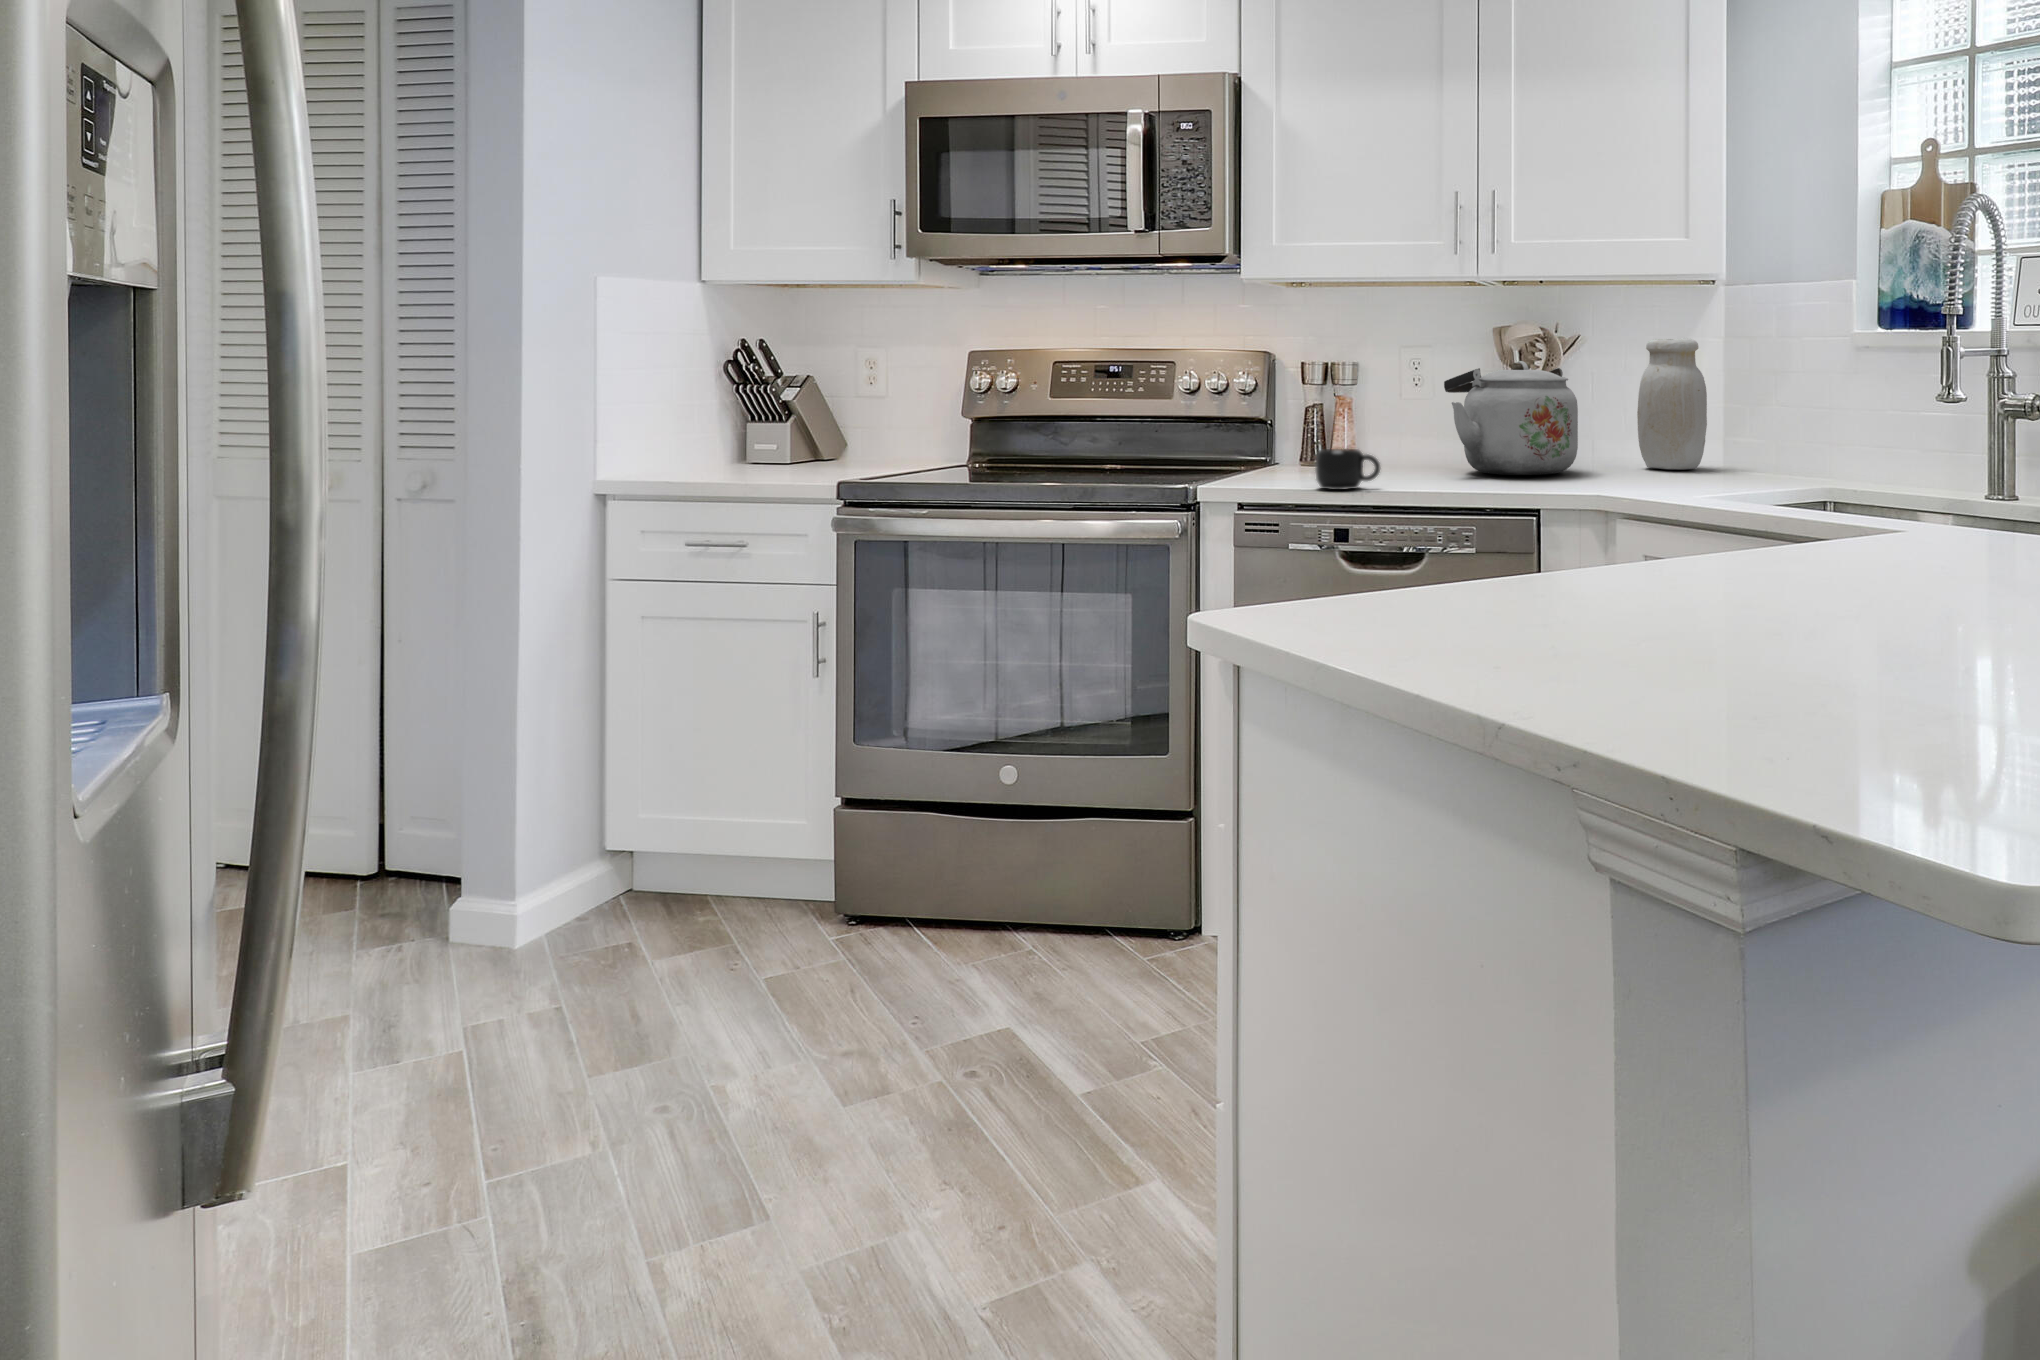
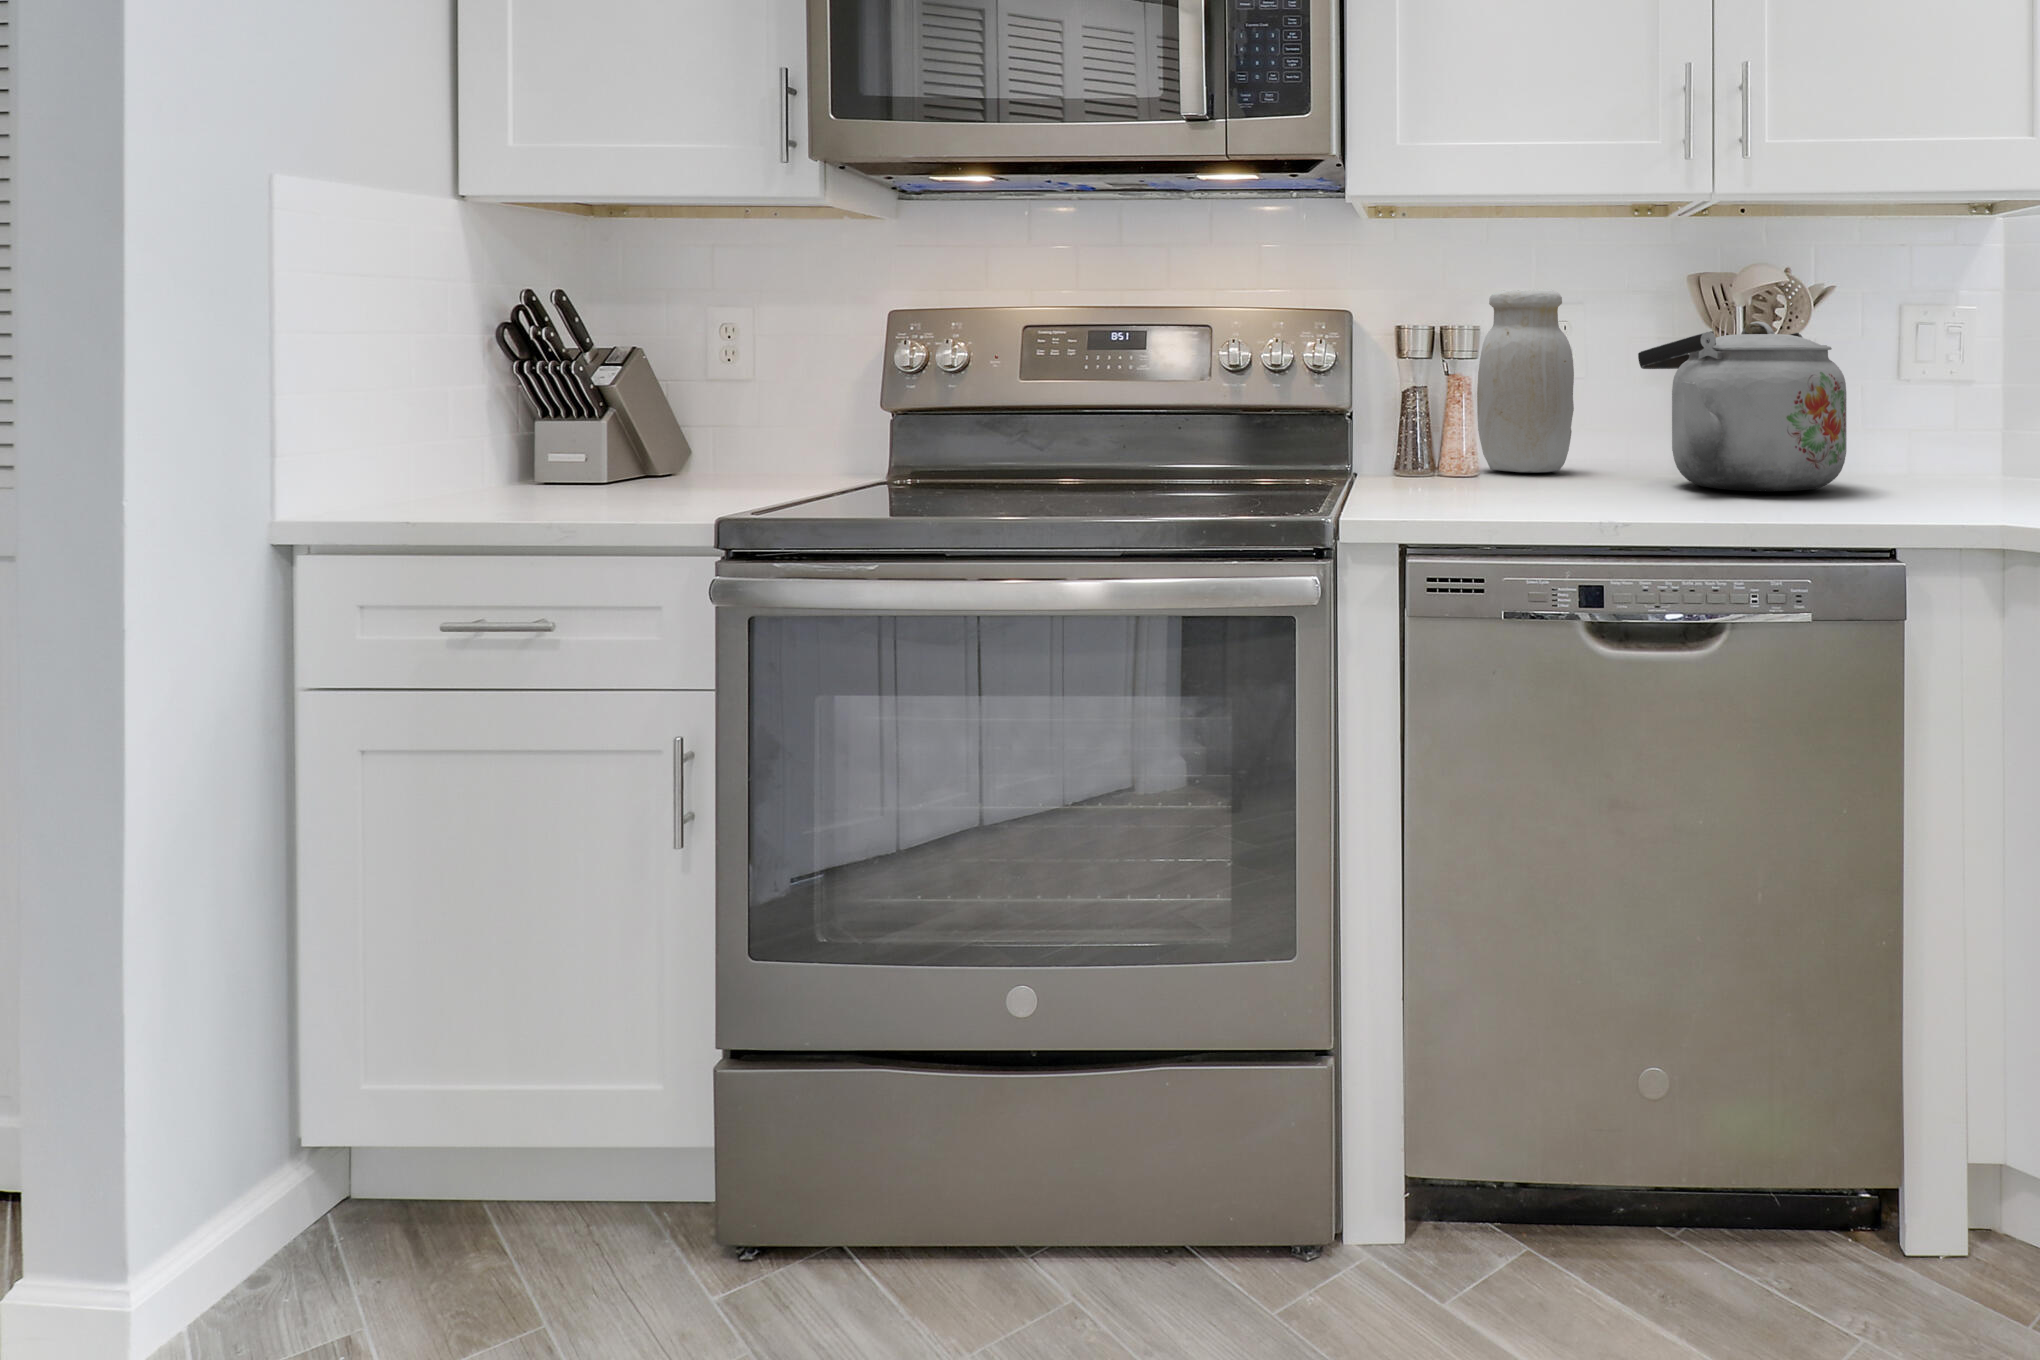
jar: present [1637,338,1707,470] -> present [1477,289,1574,473]
mug: present [1315,449,1380,490] -> none [1519,455,1620,521]

